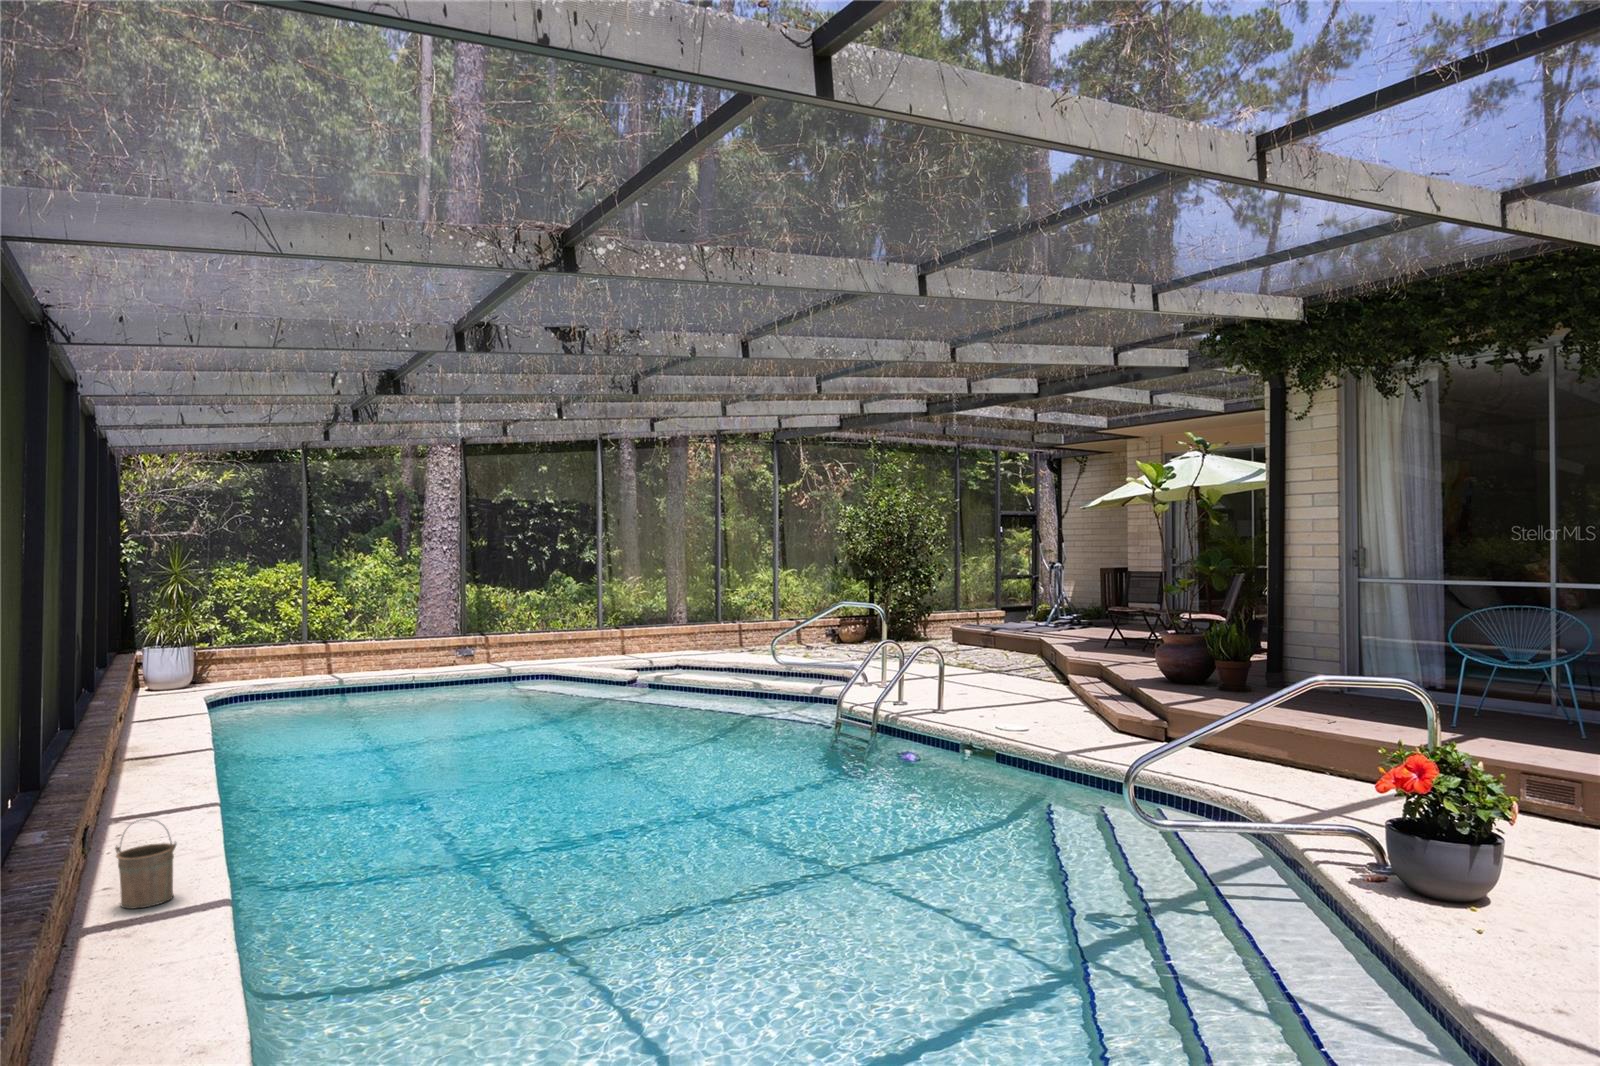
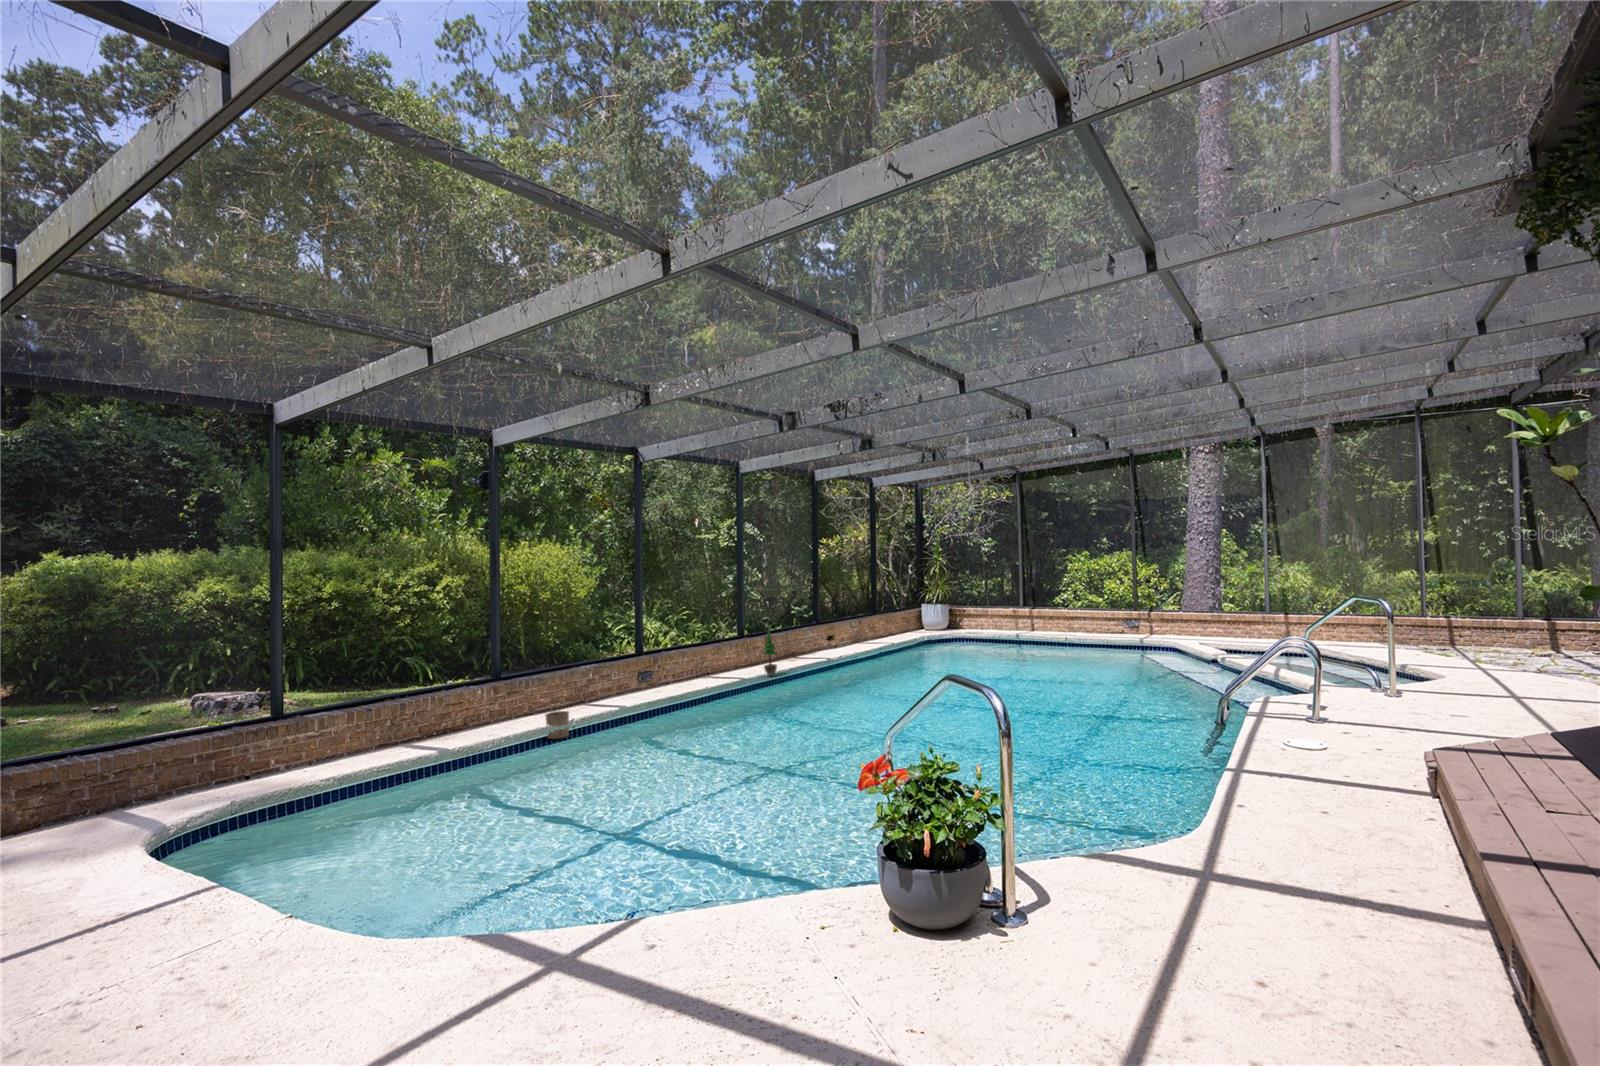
potted tree: none [143,680,179,764] -> present [763,631,777,676]

